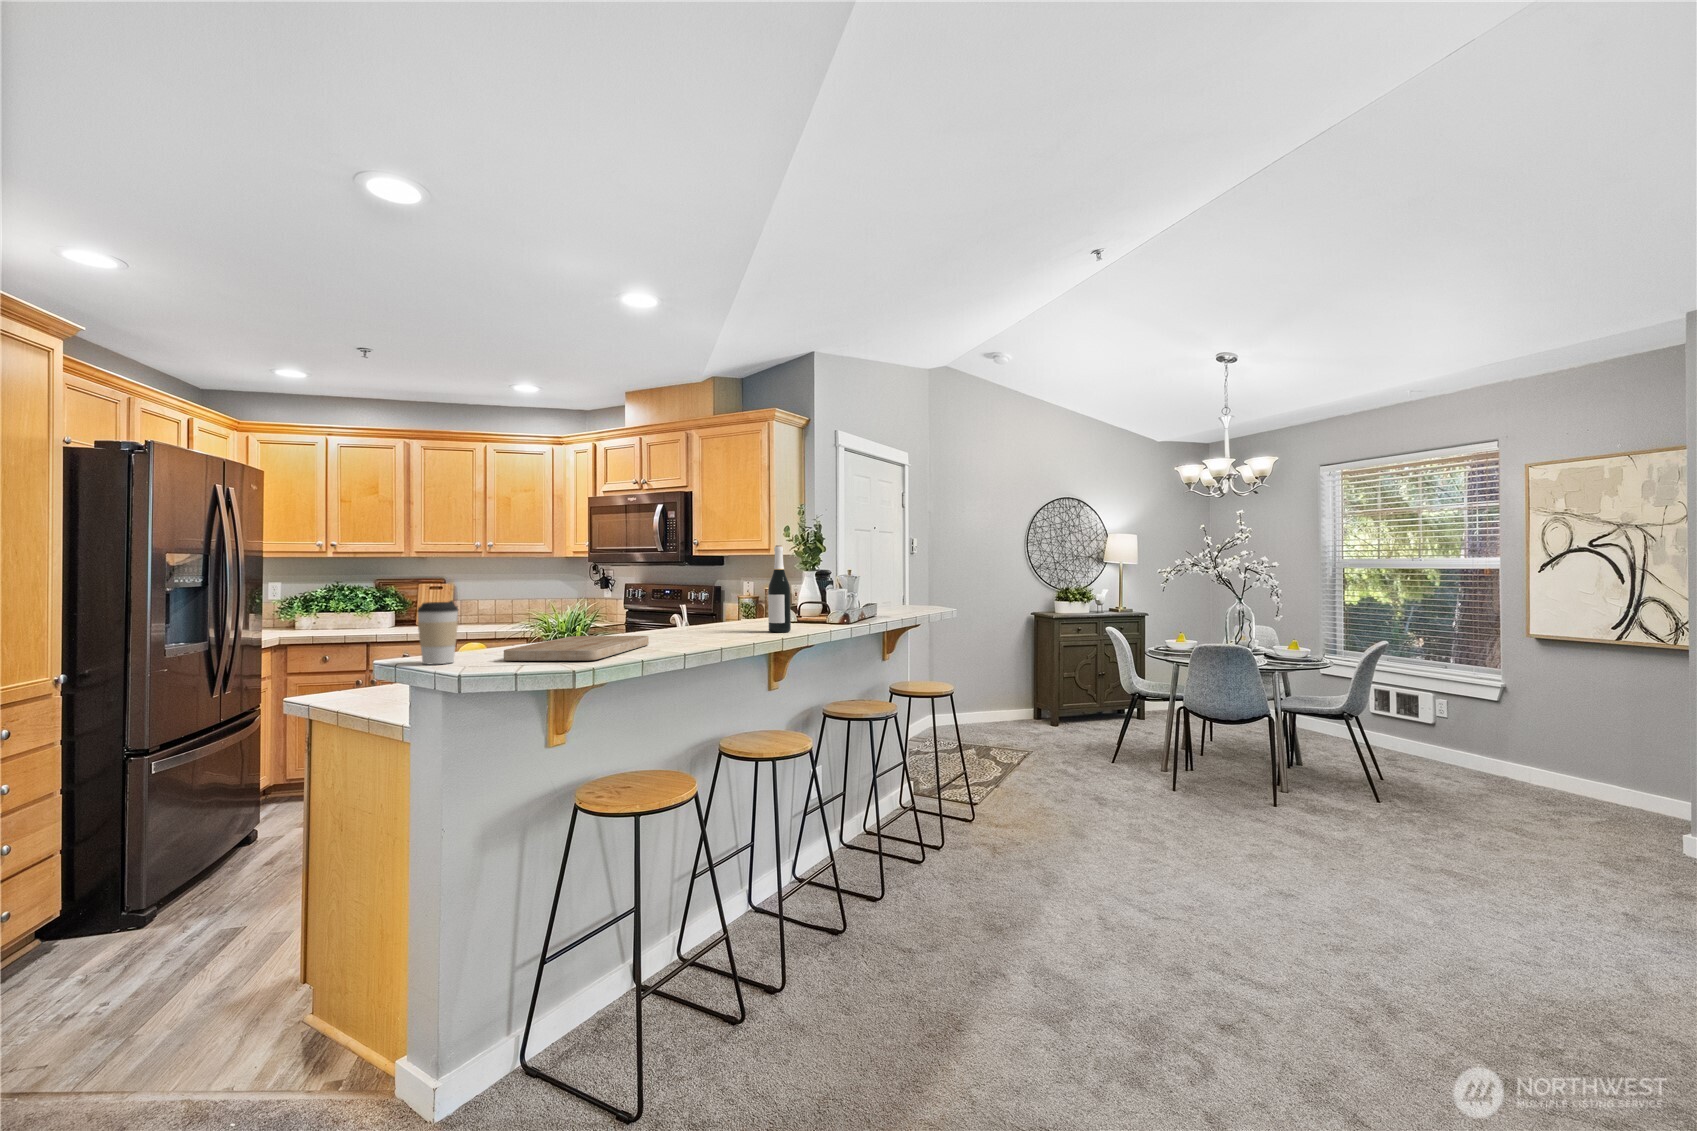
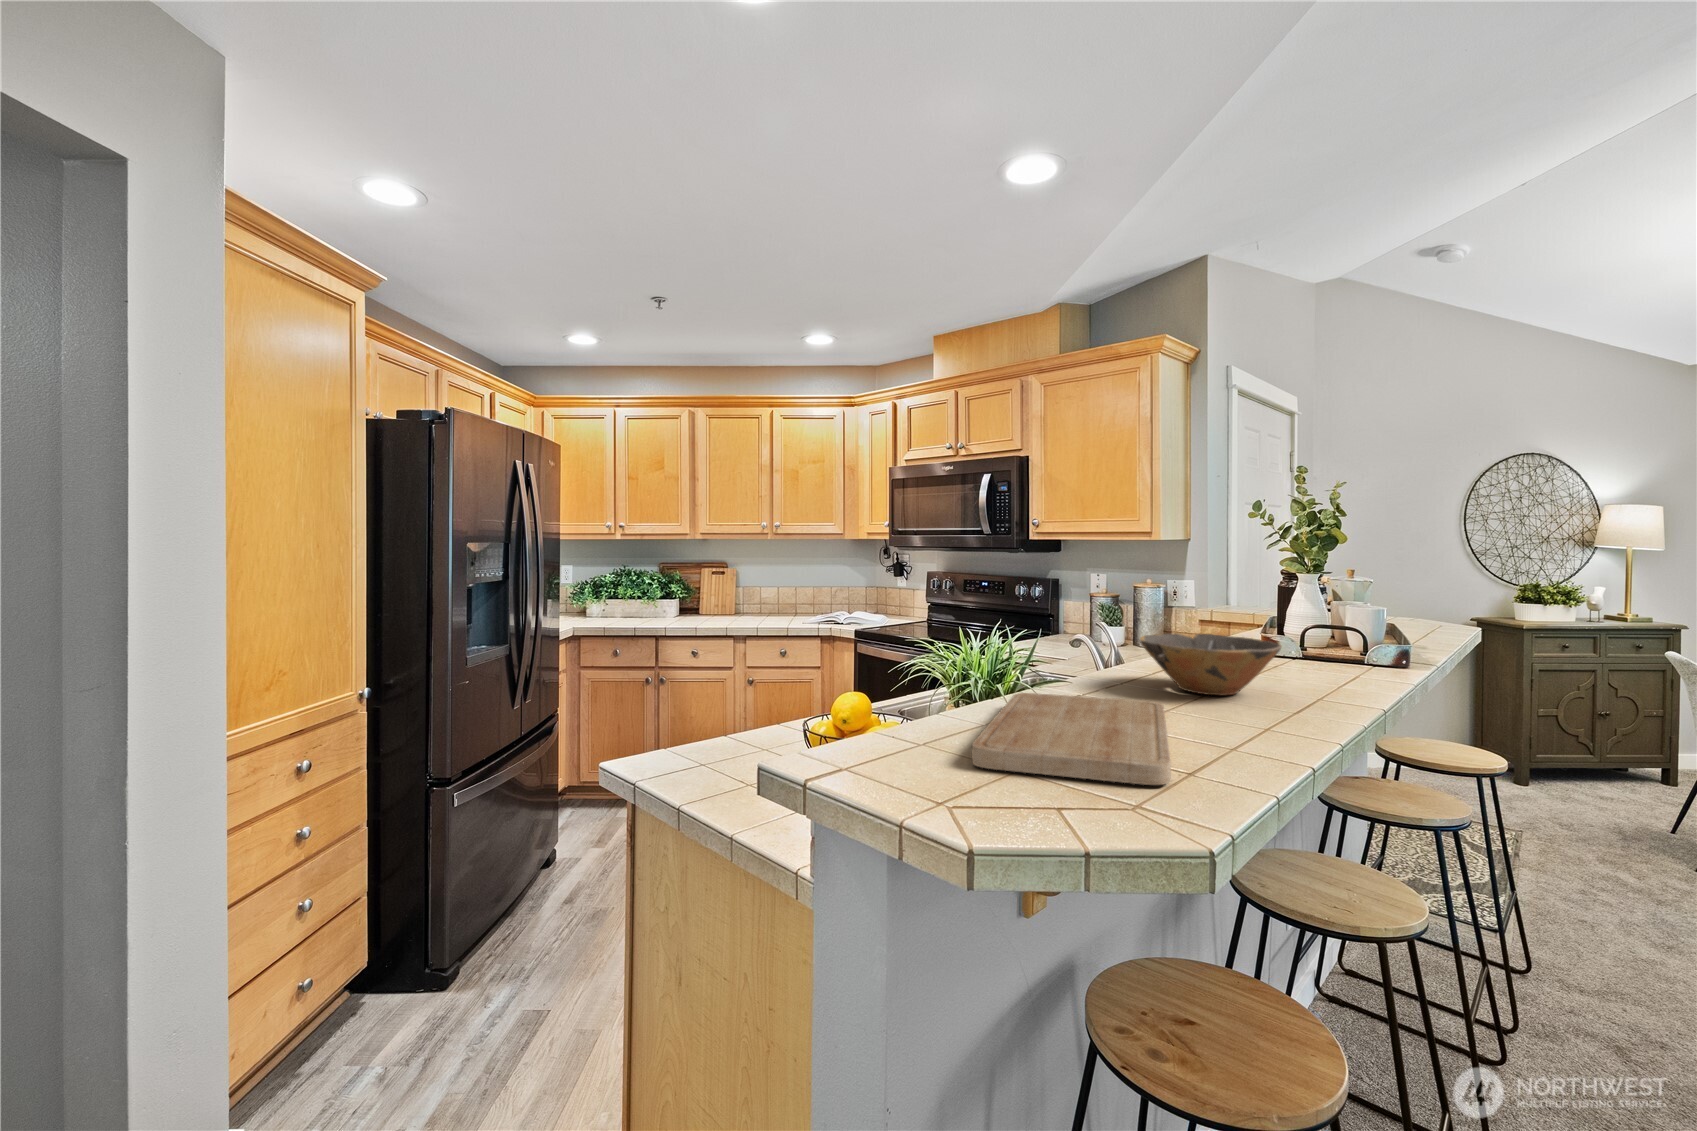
wine bottle: present [768,545,791,632] -> none [1302,536,1348,687]
coffee cup: present [417,601,458,664] -> none [825,648,894,771]
bowl: none [664,604,741,637] -> present [1140,634,1282,695]

